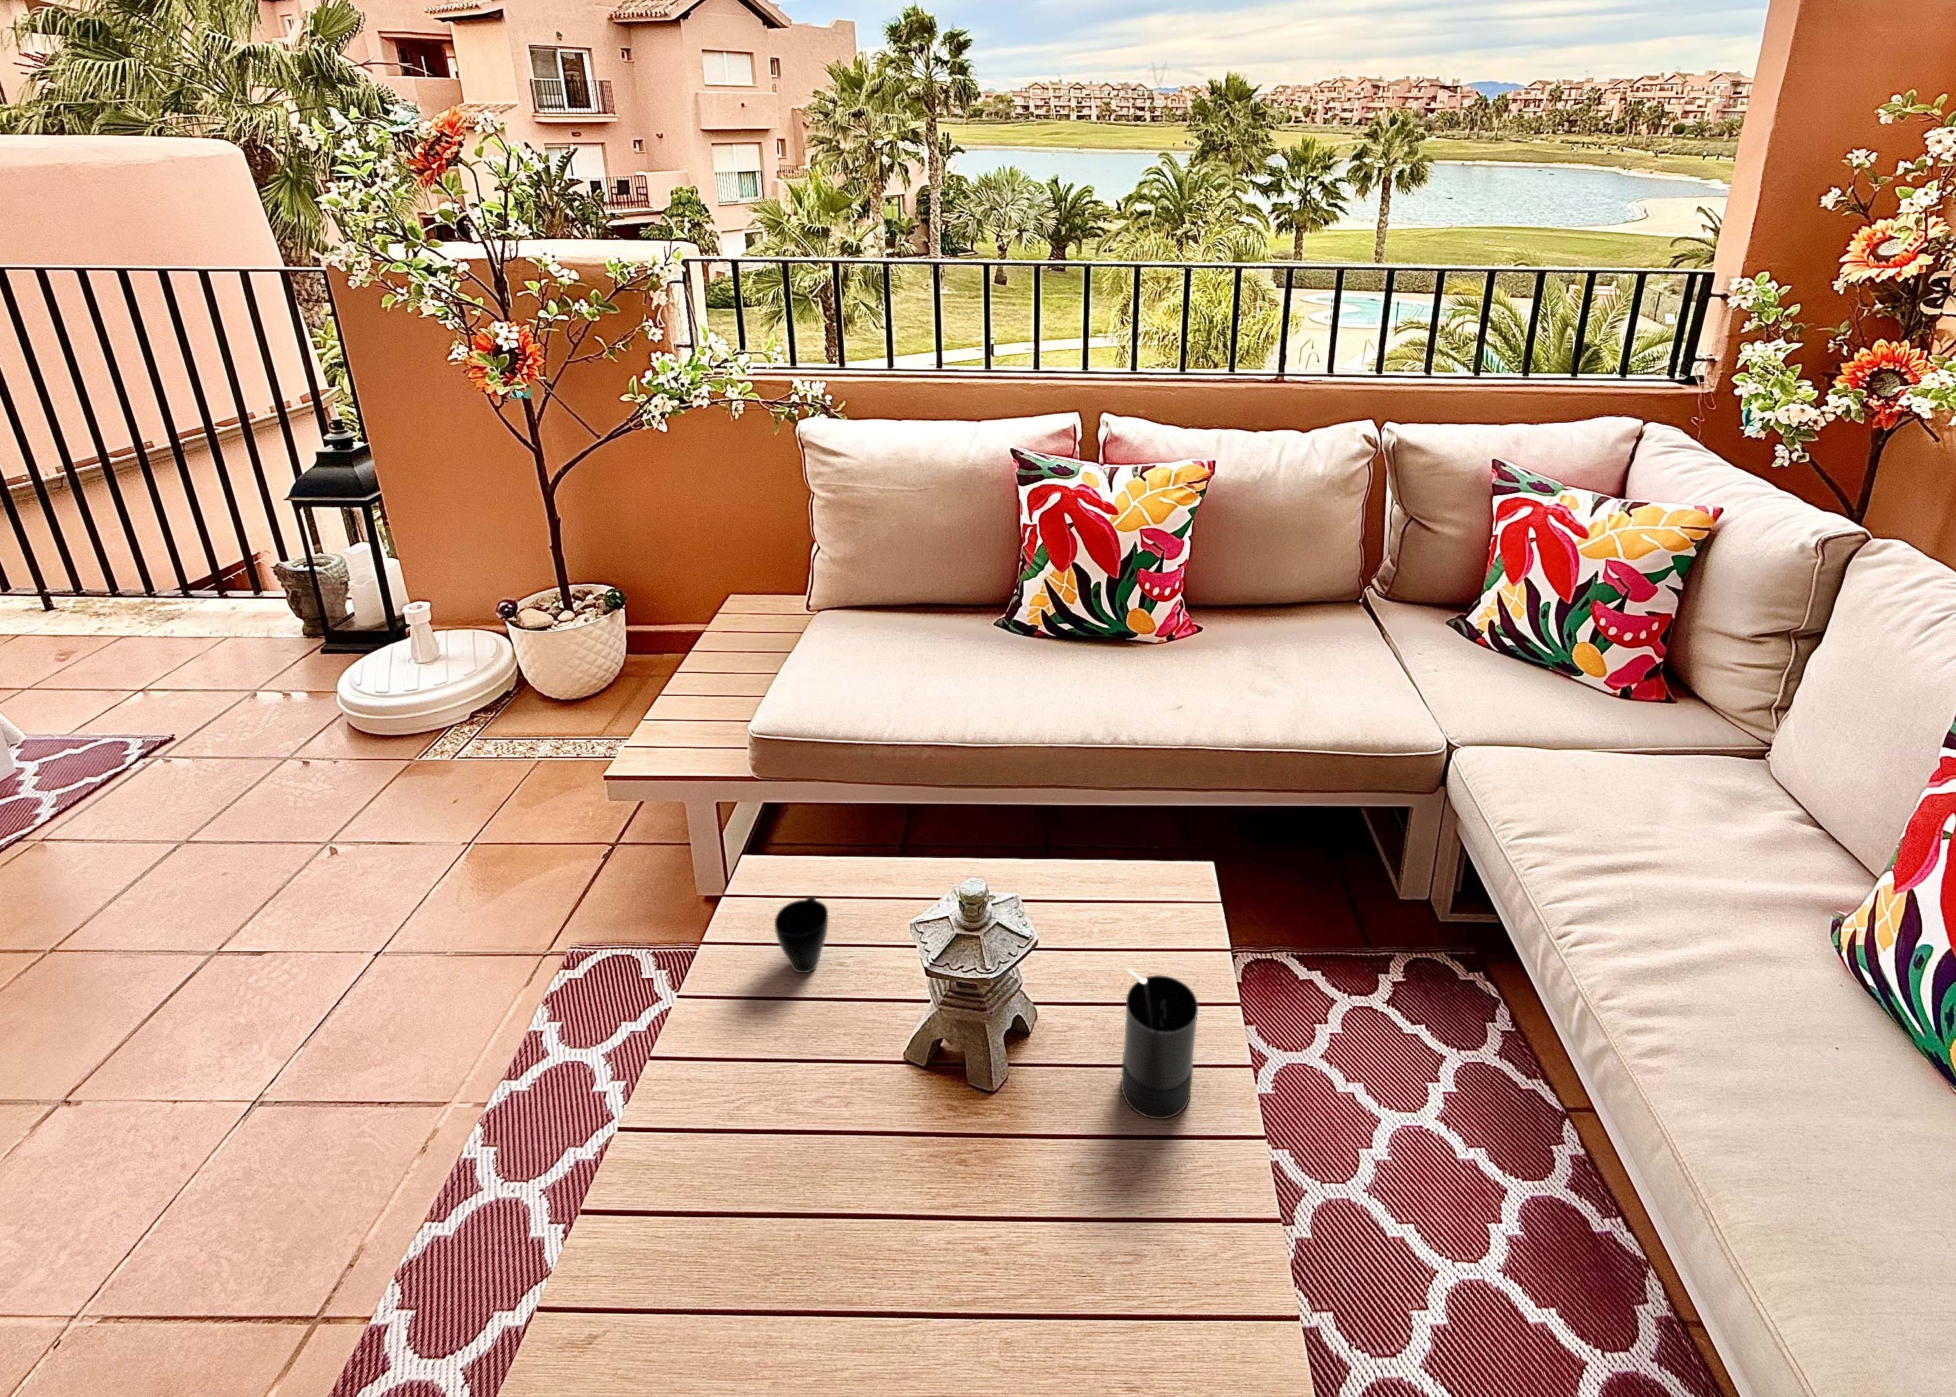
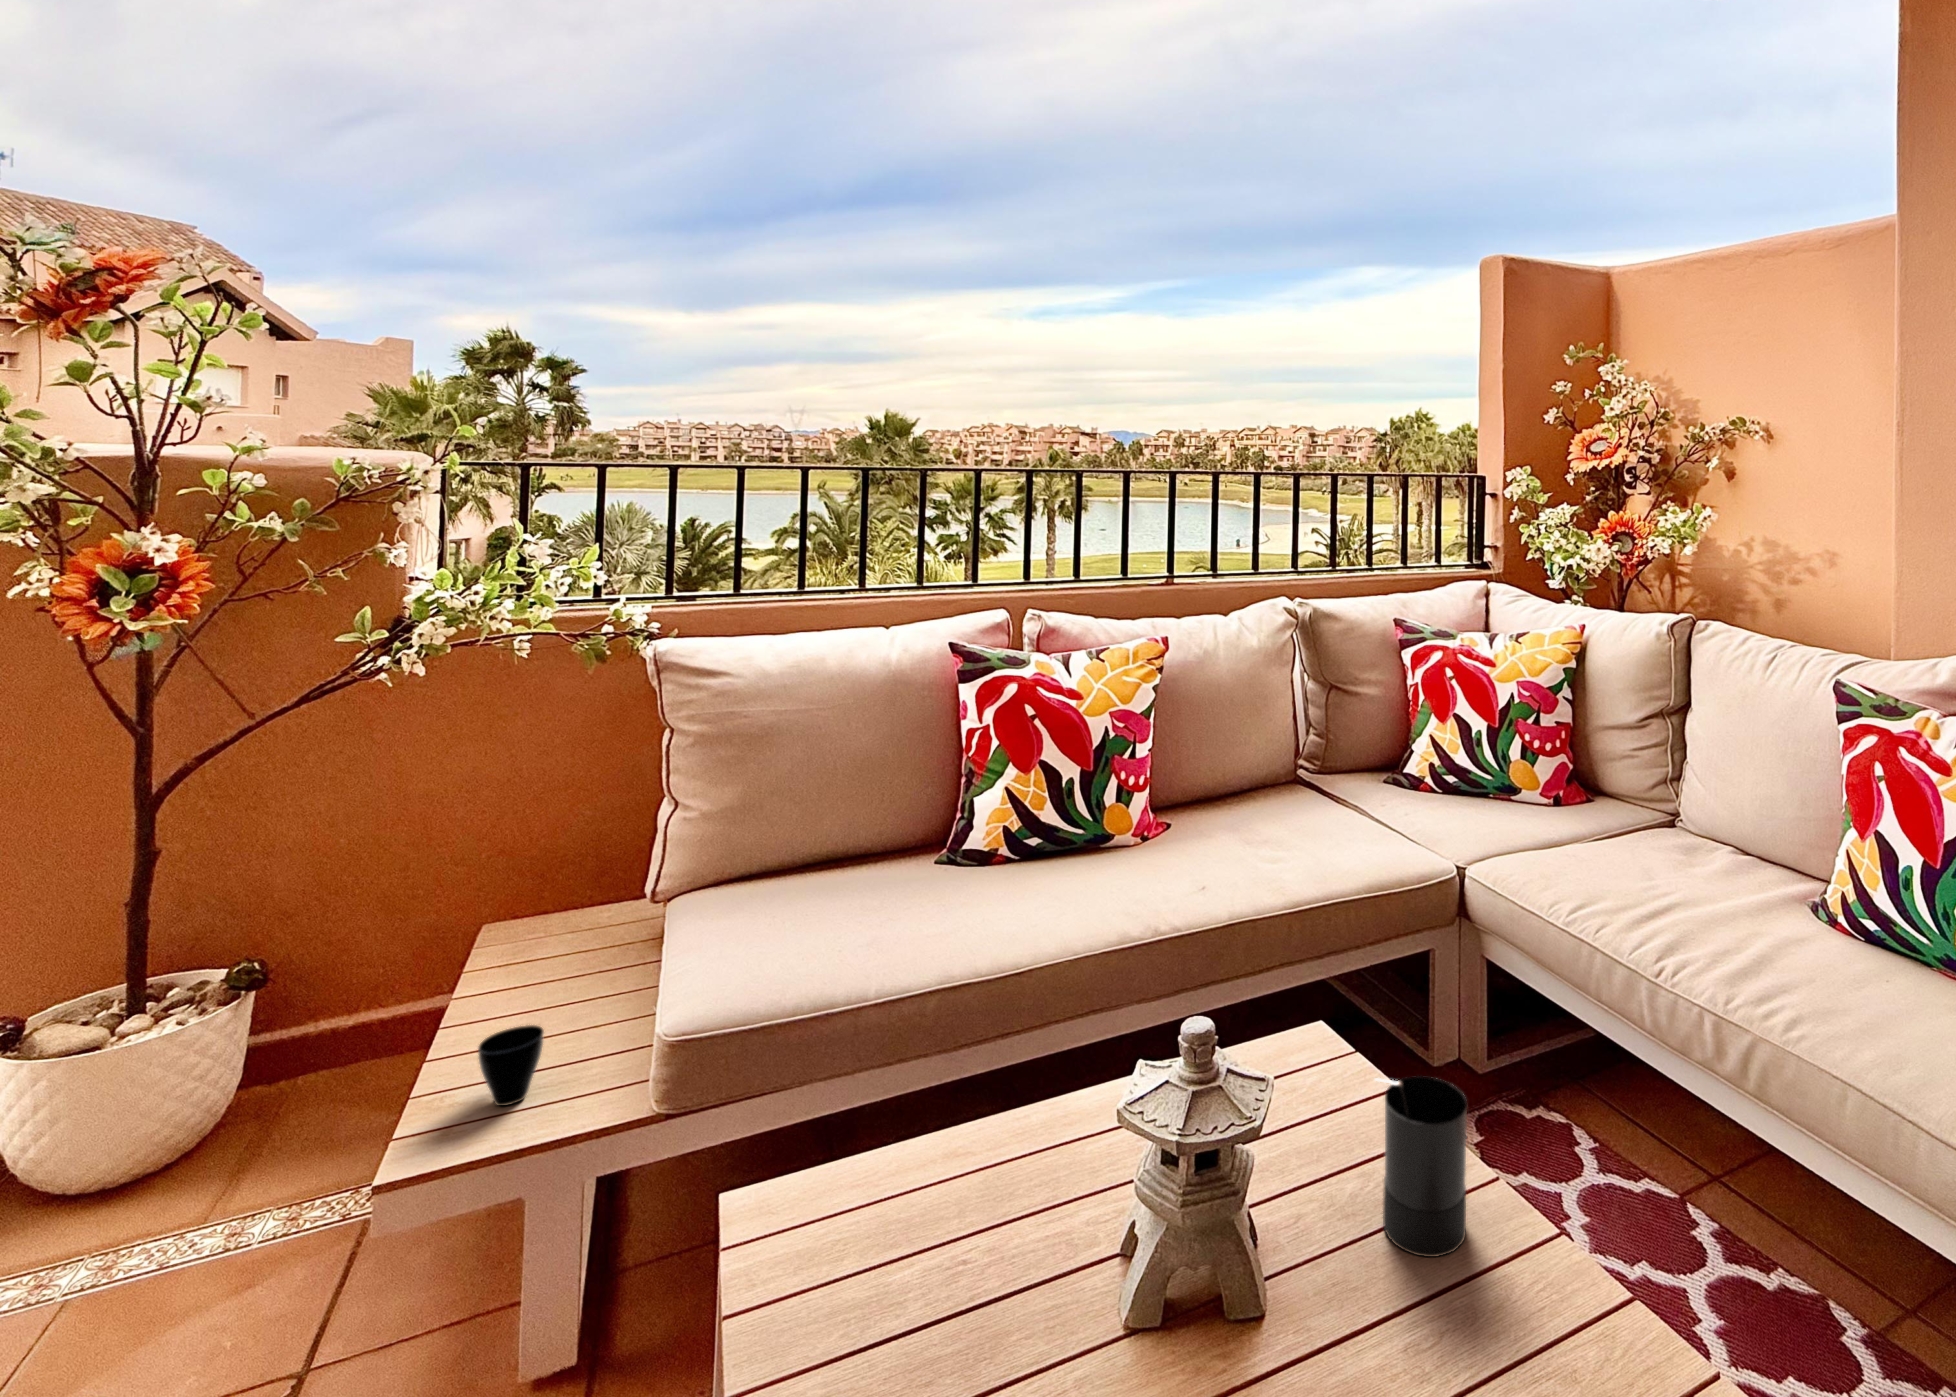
cup: present [775,896,828,973] -> present [478,1025,544,1106]

